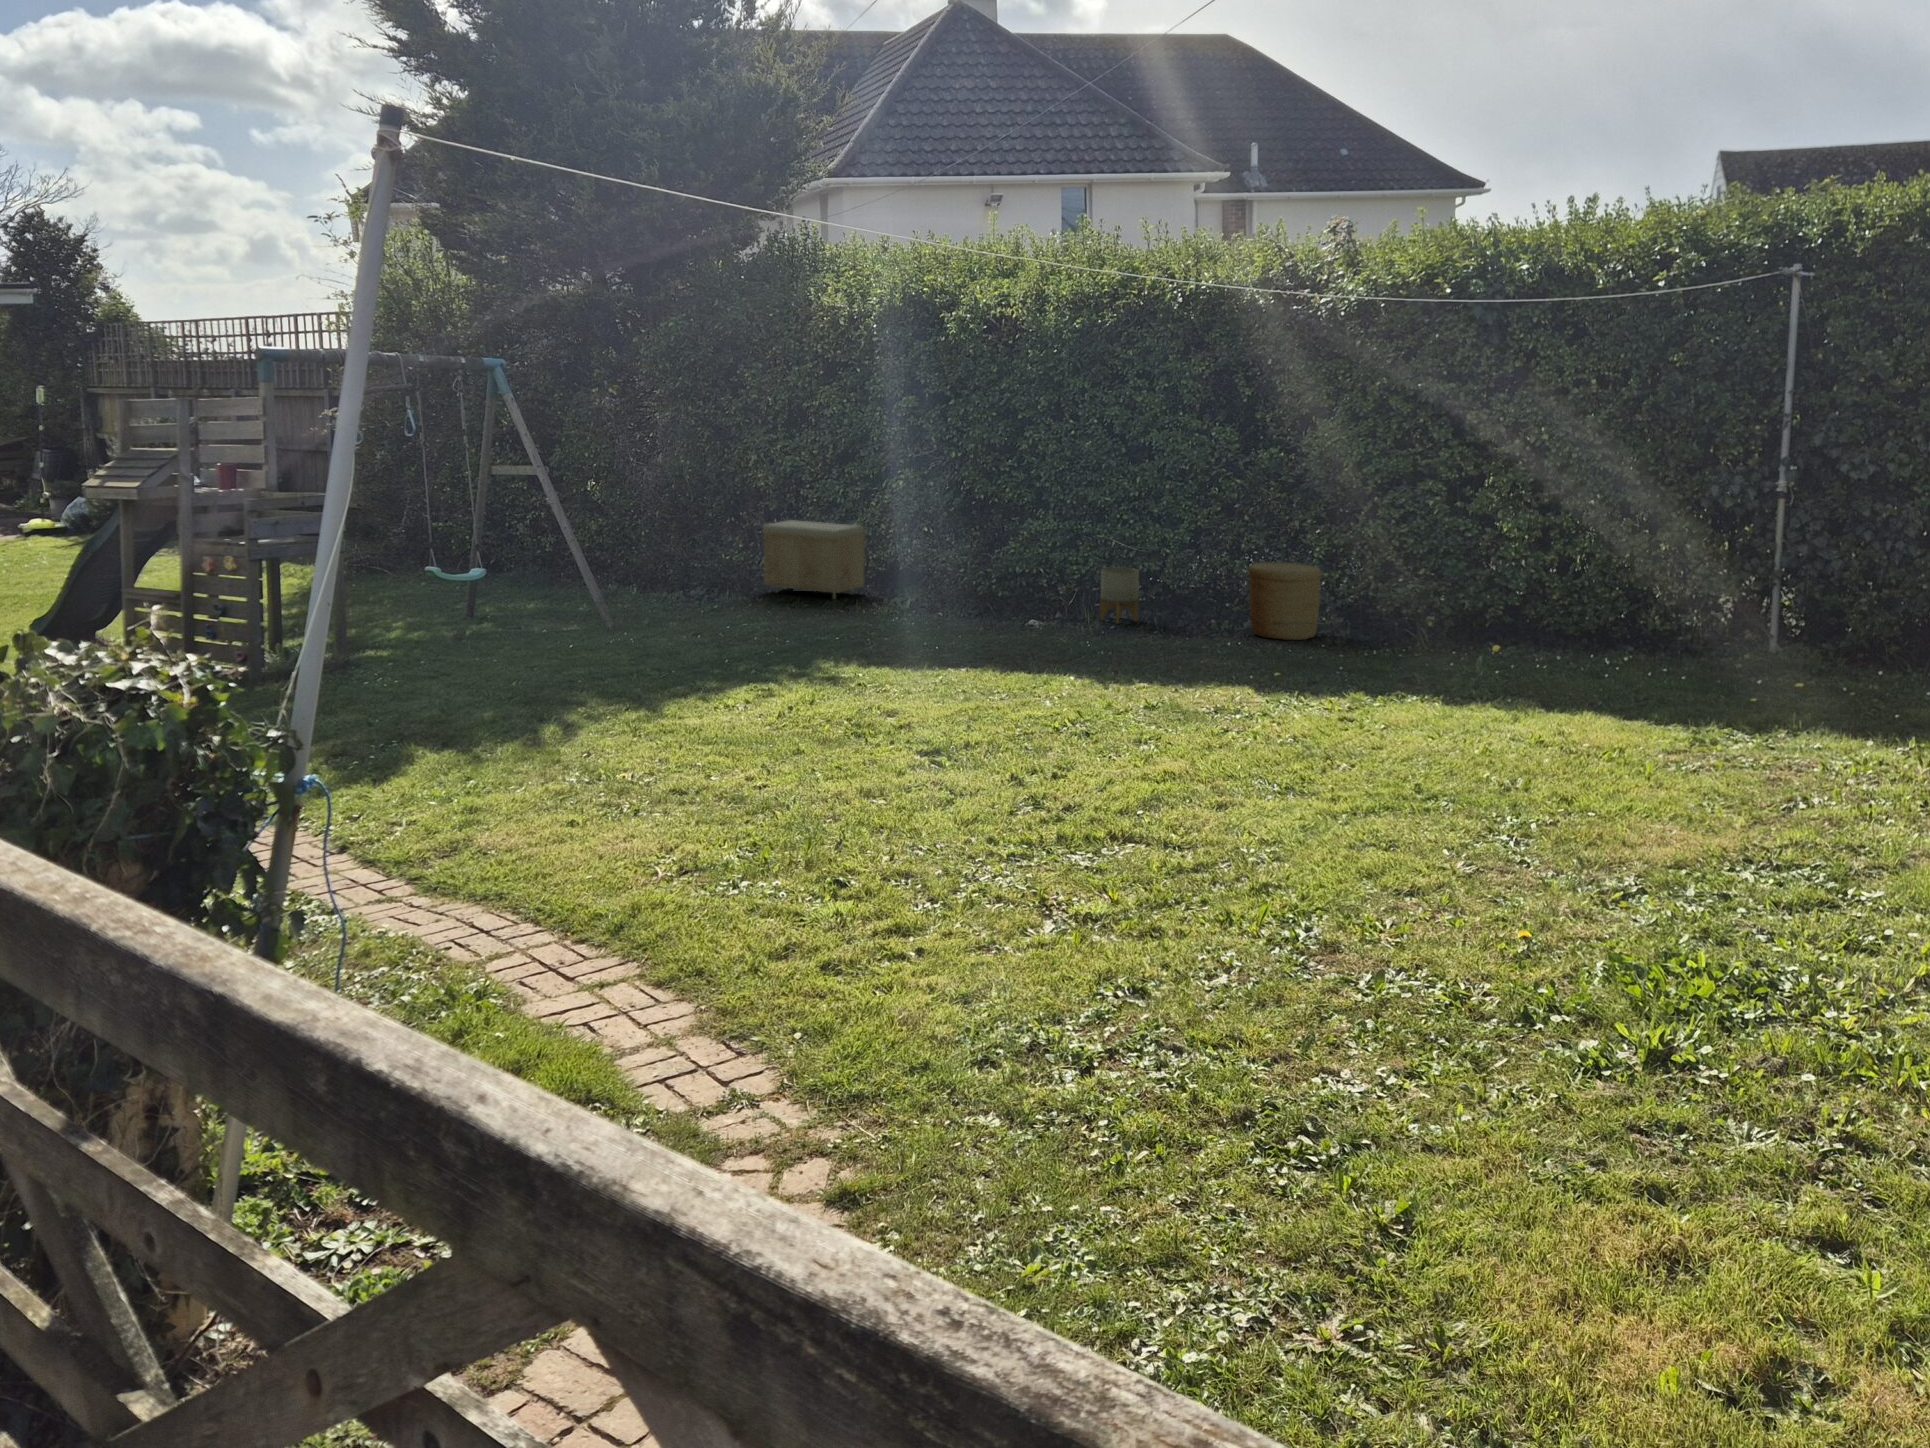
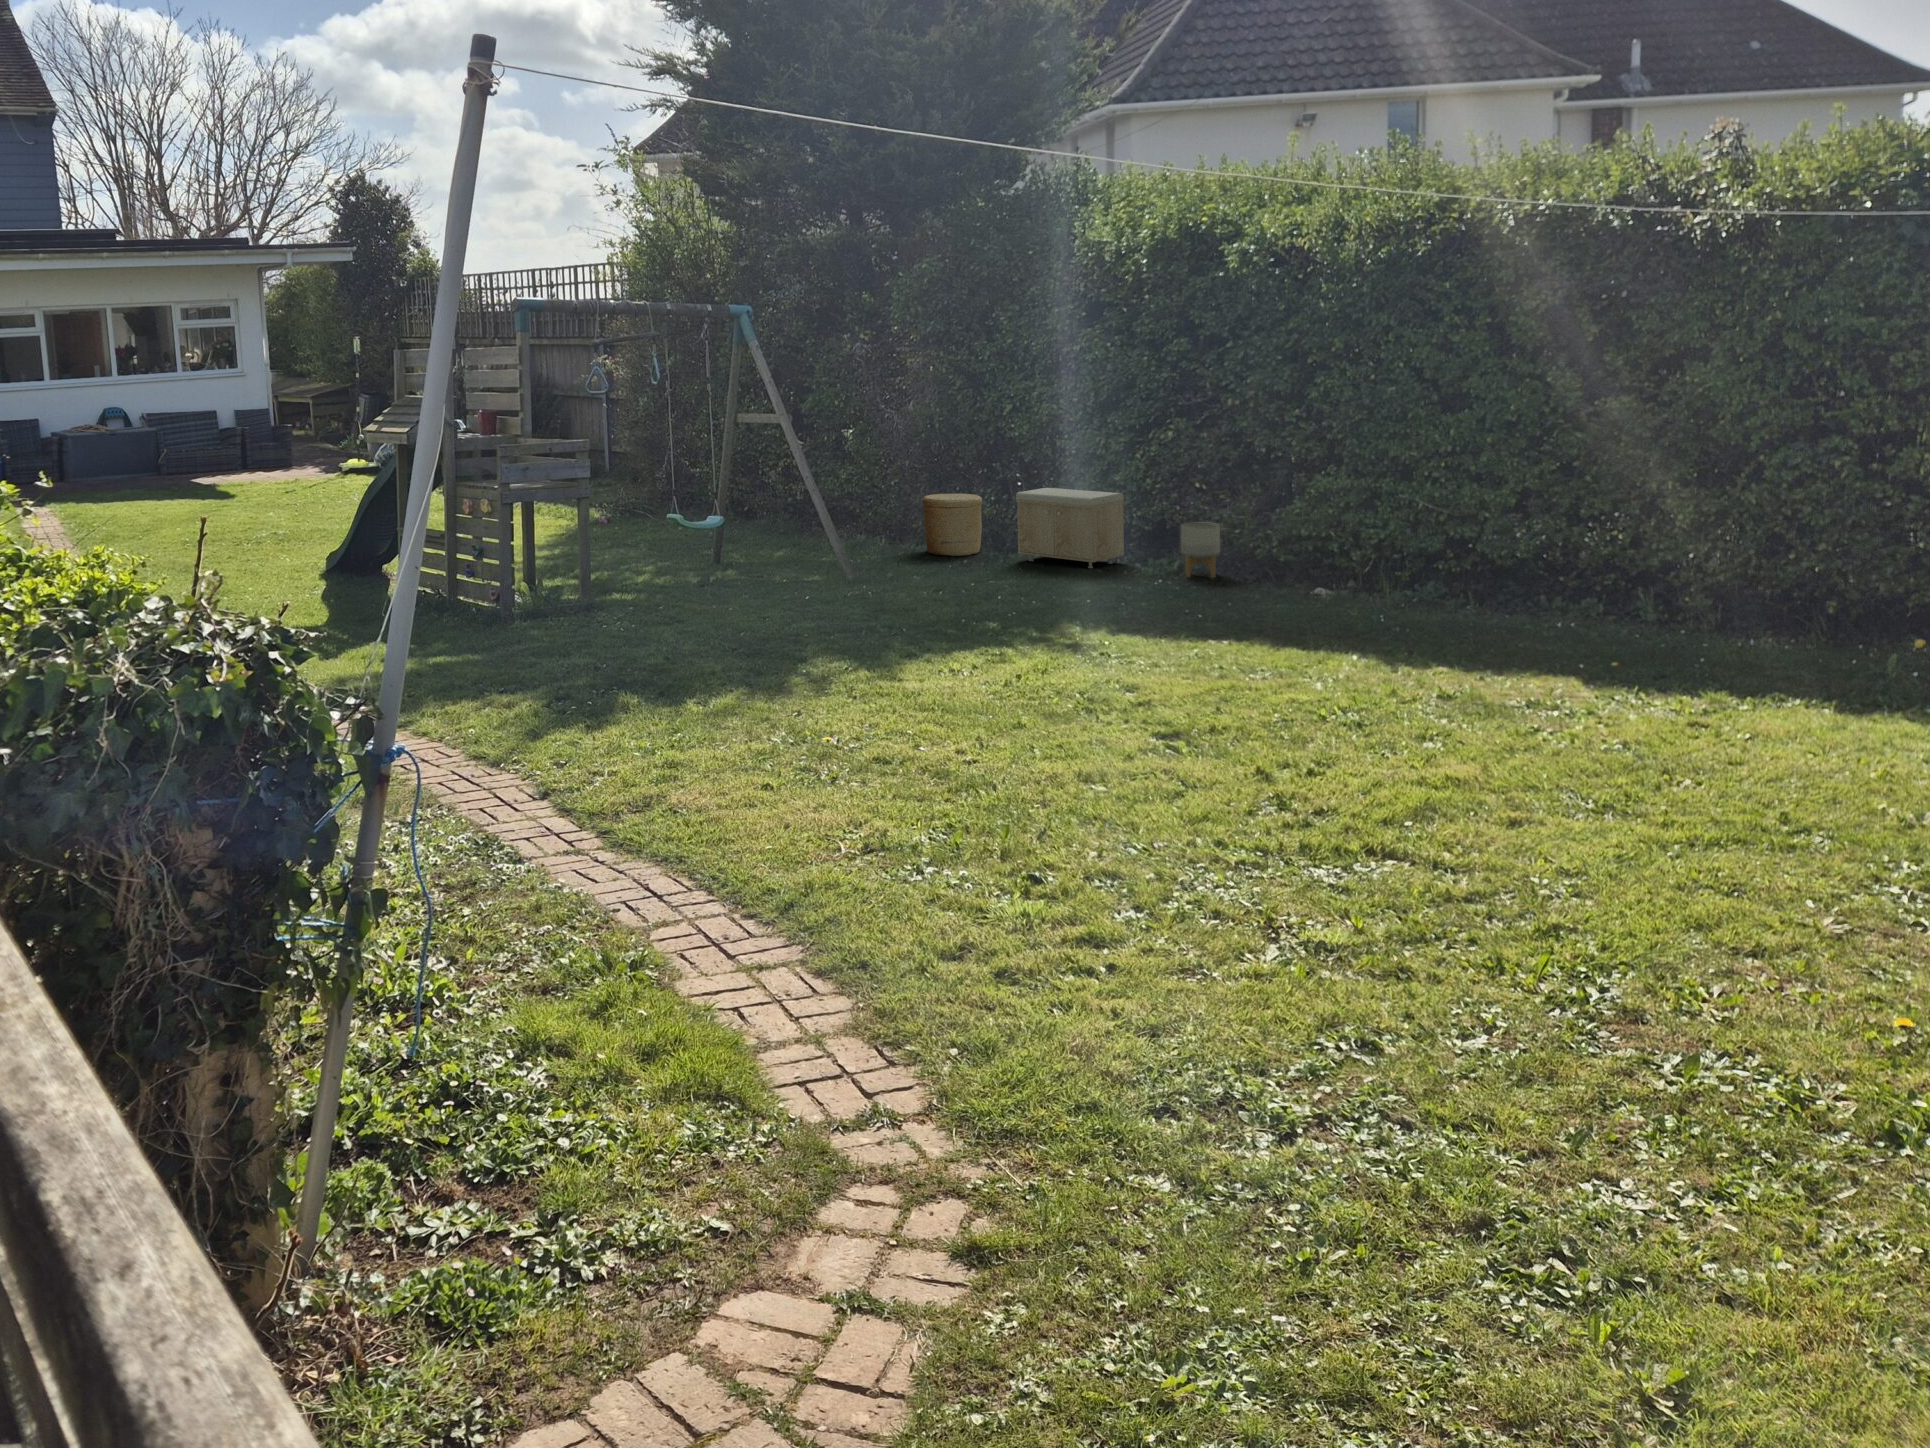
woven basket: present [1248,562,1322,640] -> present [922,494,982,556]
planter: present [1100,567,1139,624] -> present [1181,522,1220,578]

